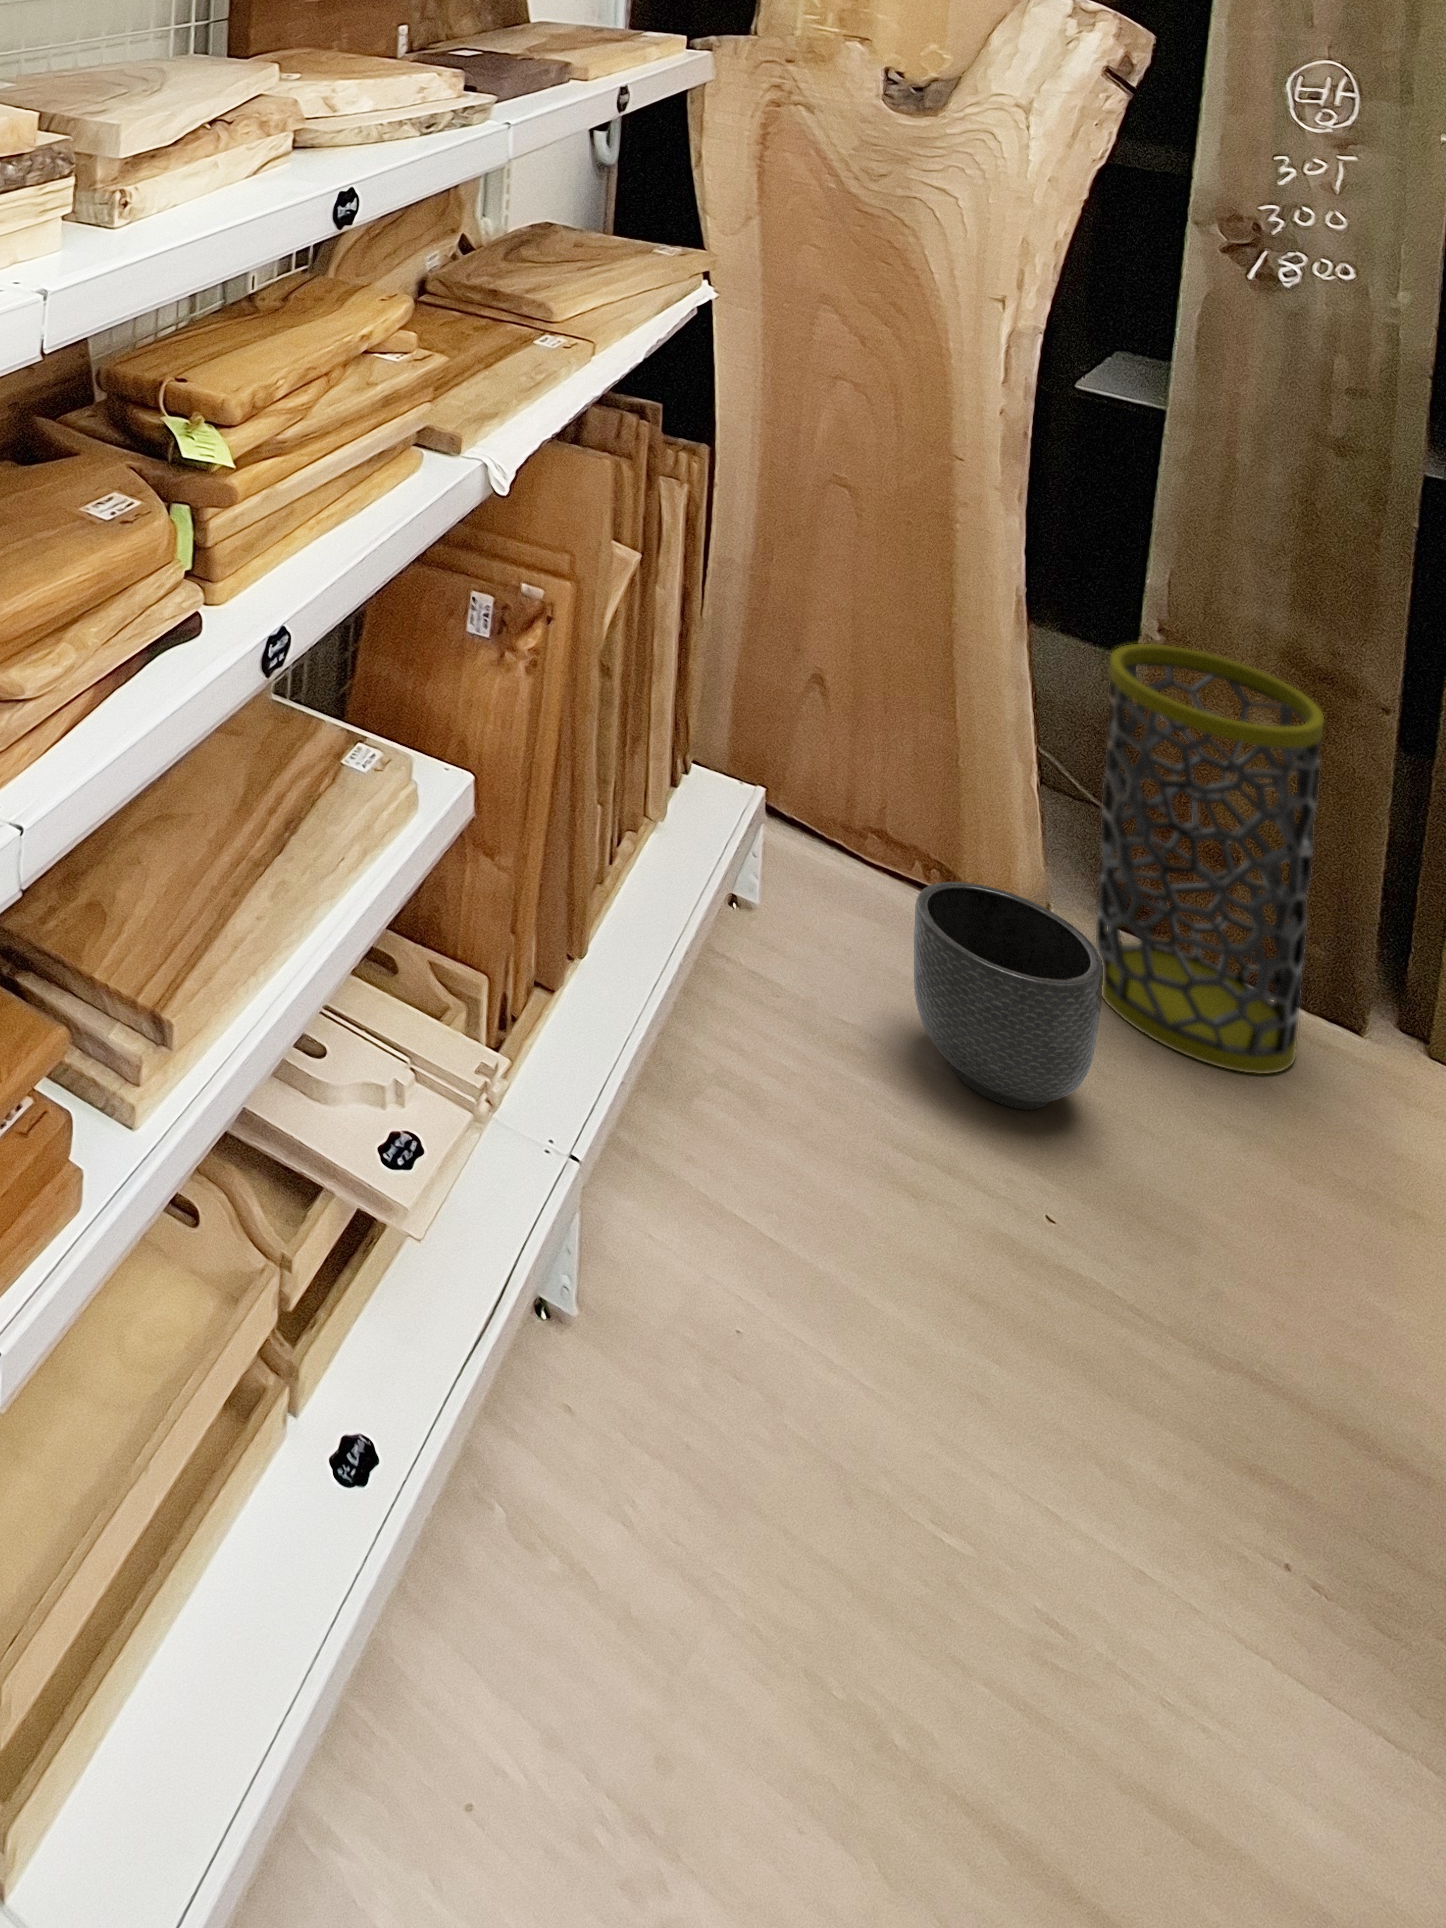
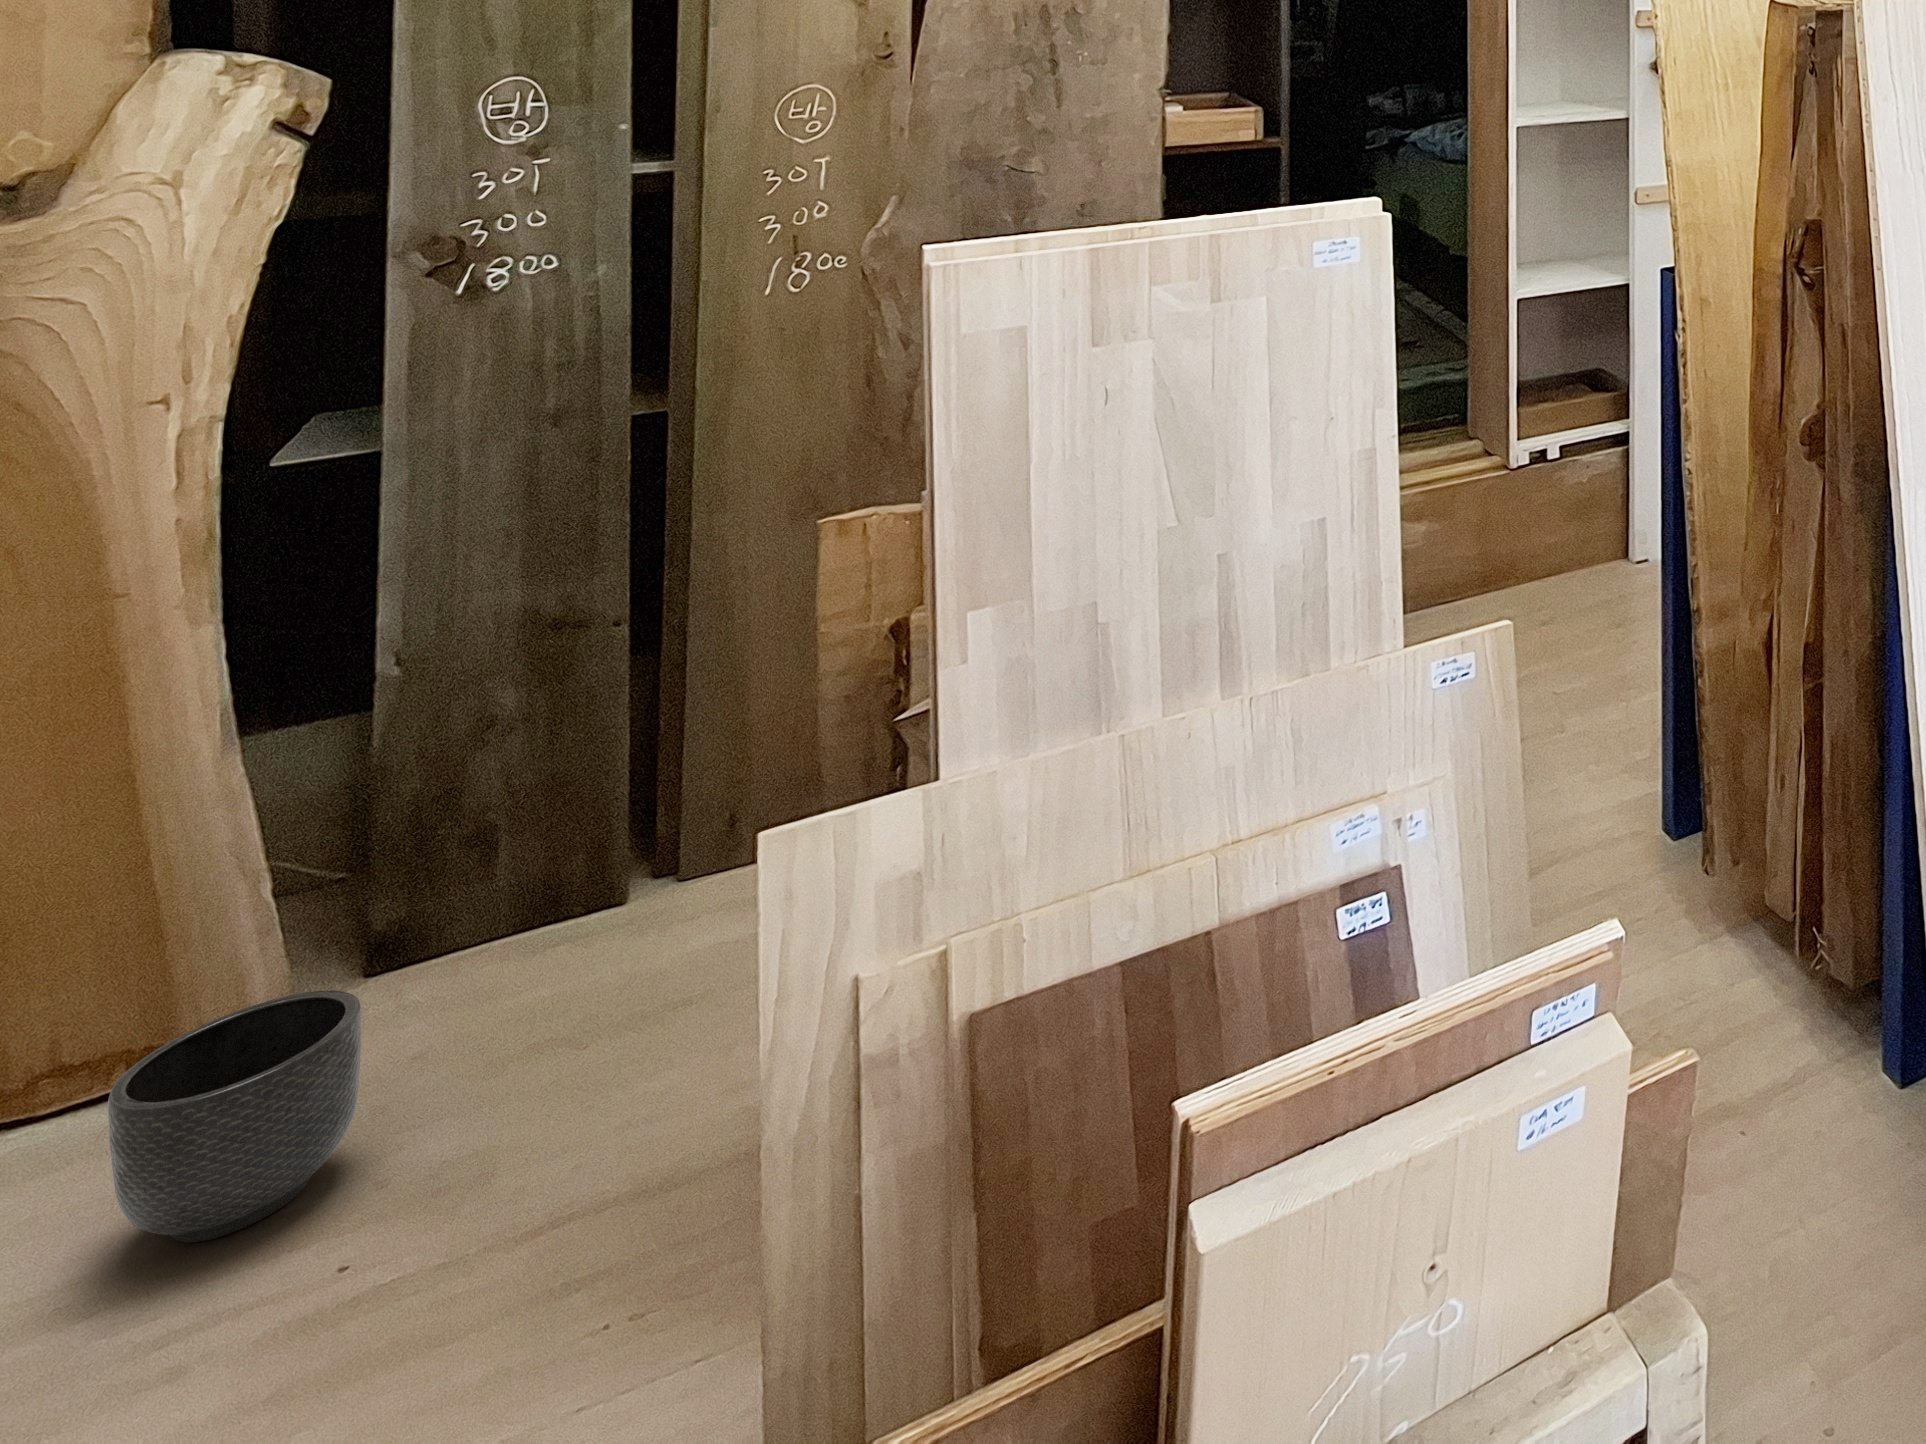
trash can: present [1096,644,1324,1074] -> none [339,643,564,1050]

